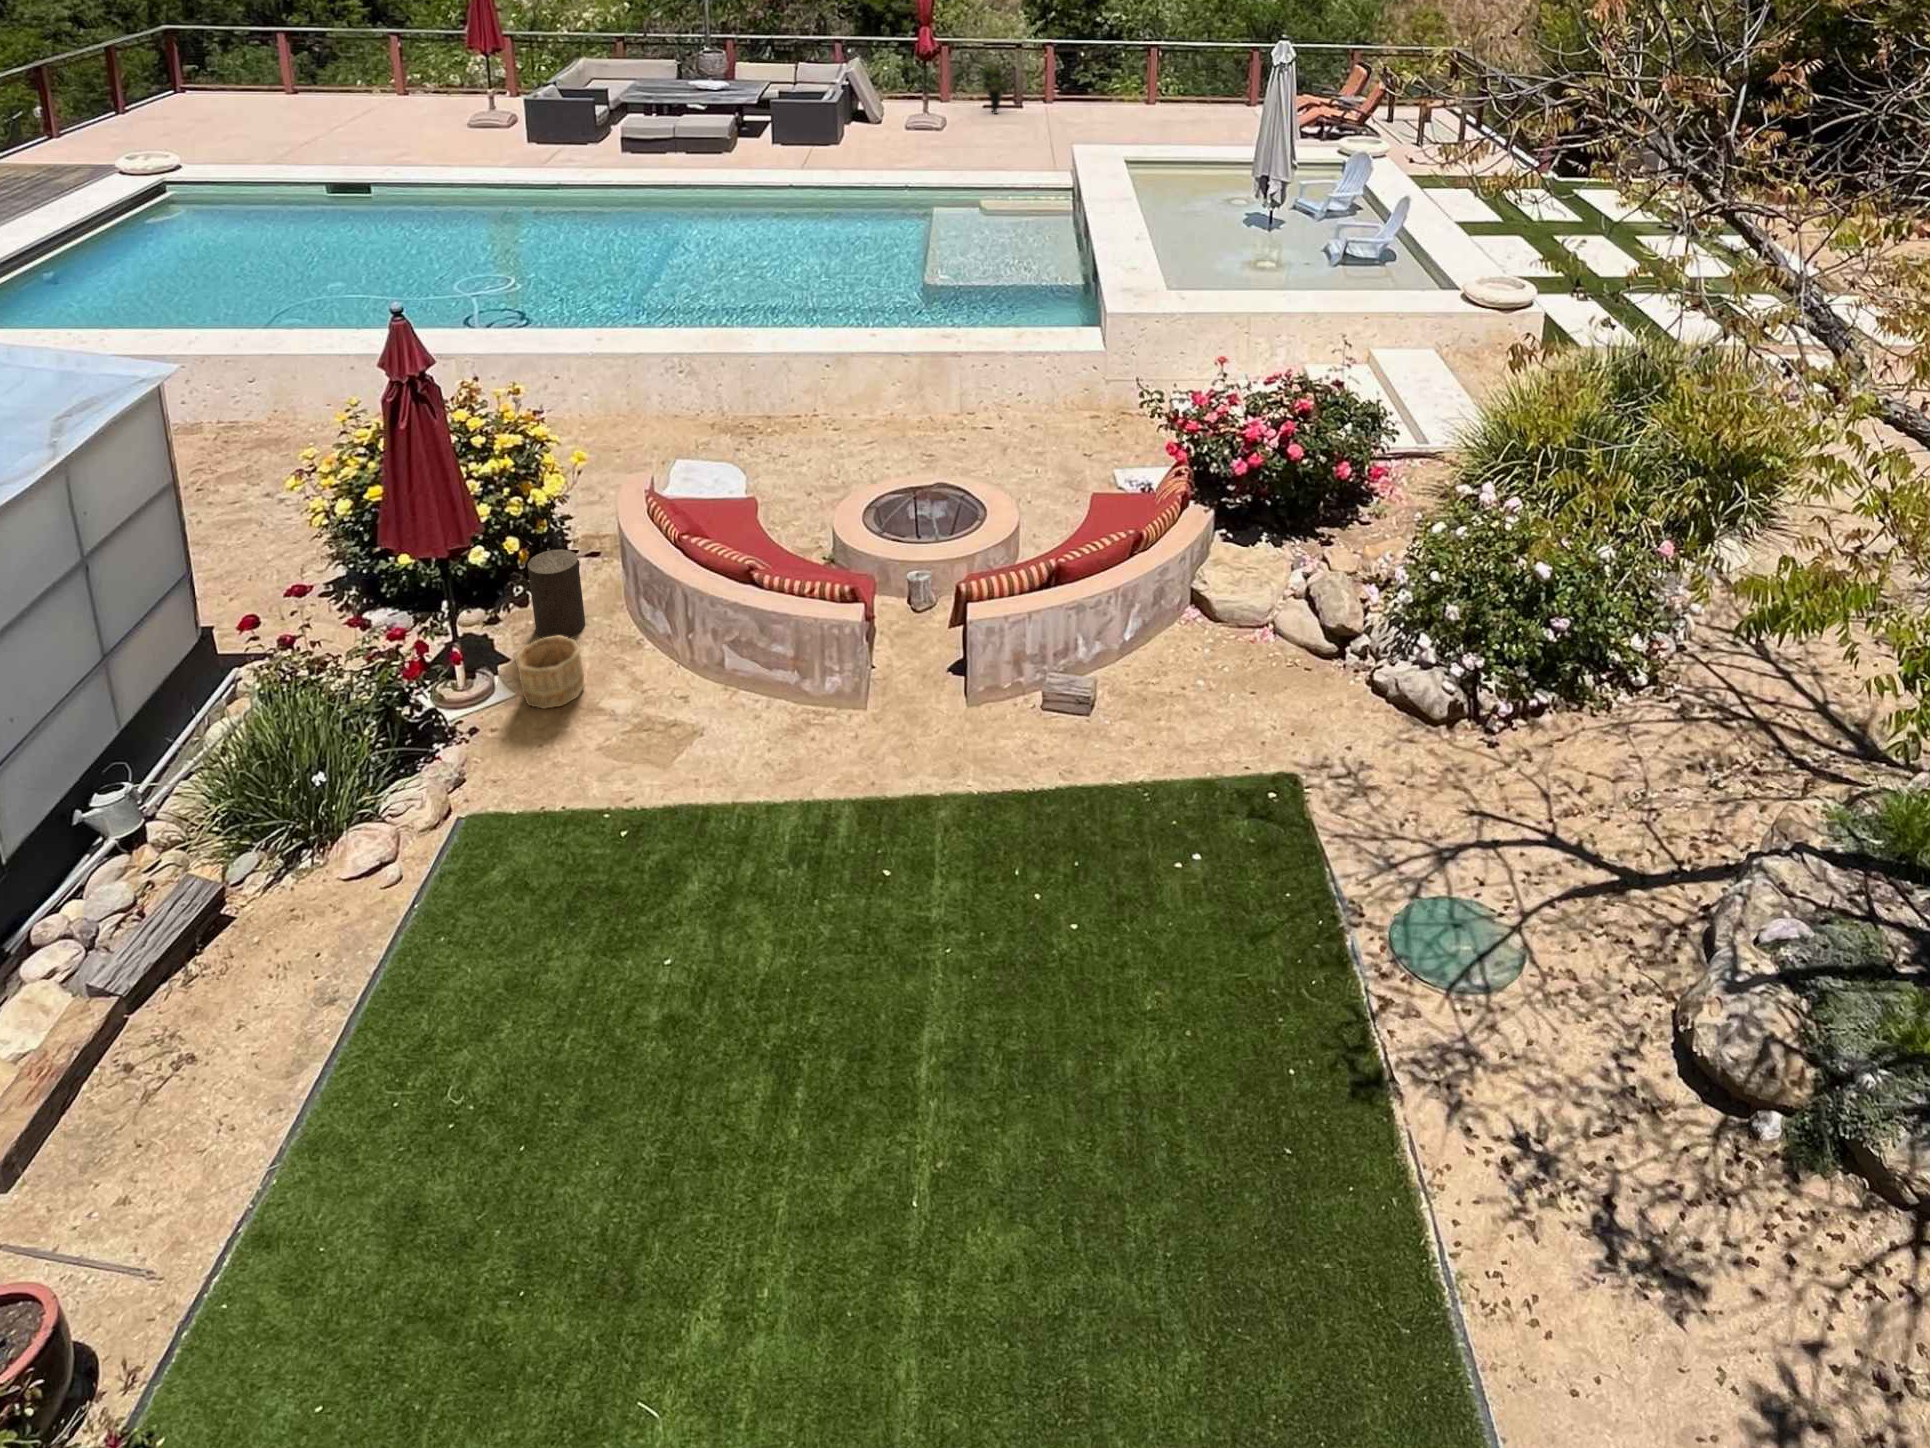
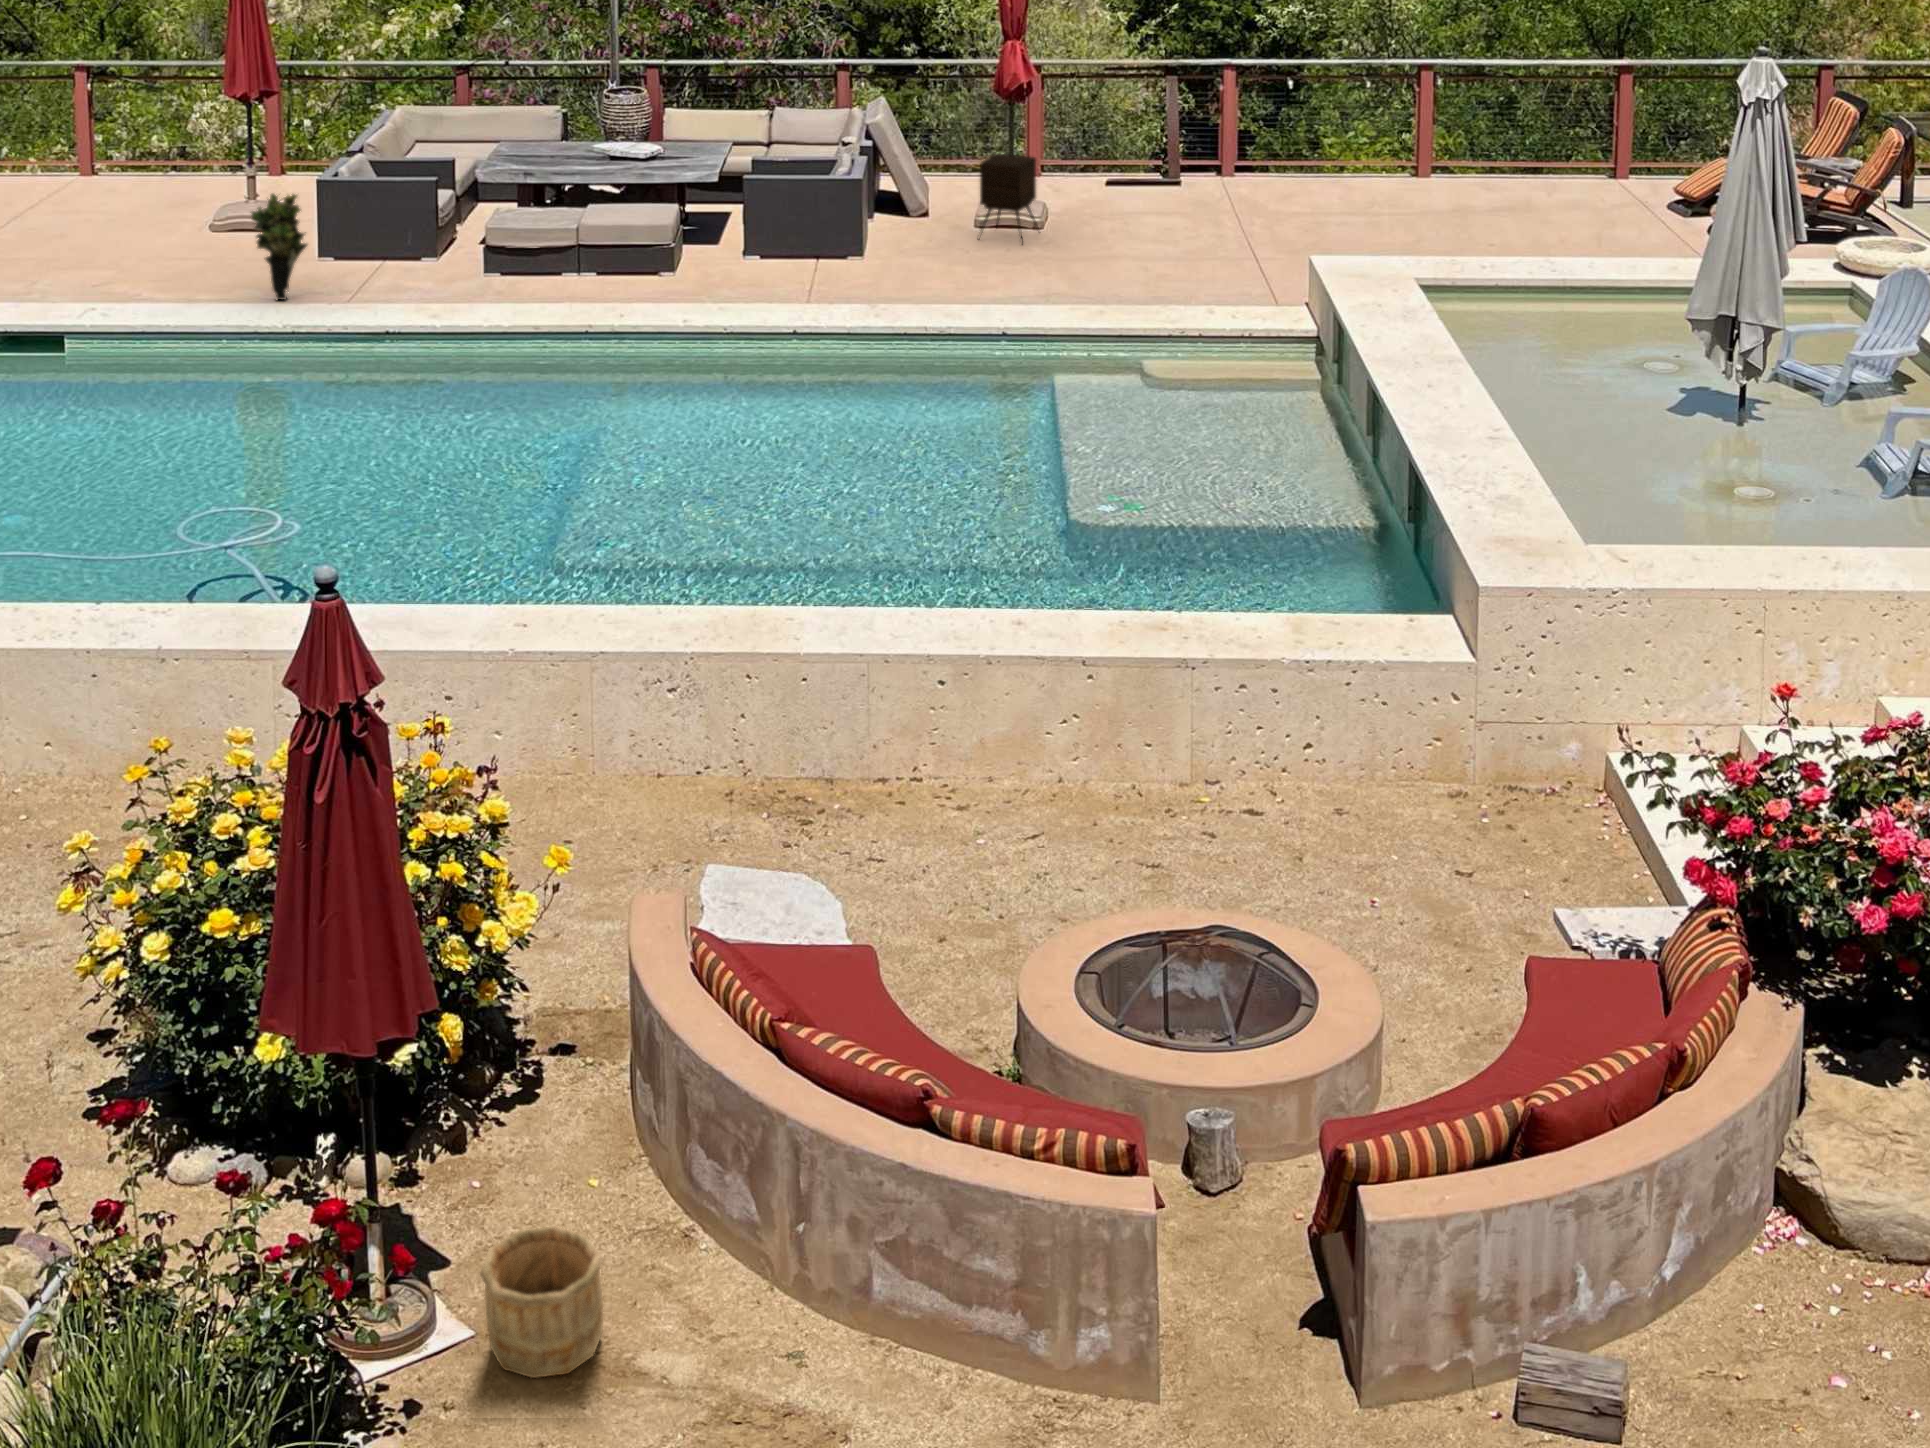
potted plant: present [981,64,1007,114] -> present [251,194,307,300]
side table: none [899,93,934,143] -> present [980,153,1038,241]
stool: present [528,550,585,638] -> none [483,1047,579,1230]

